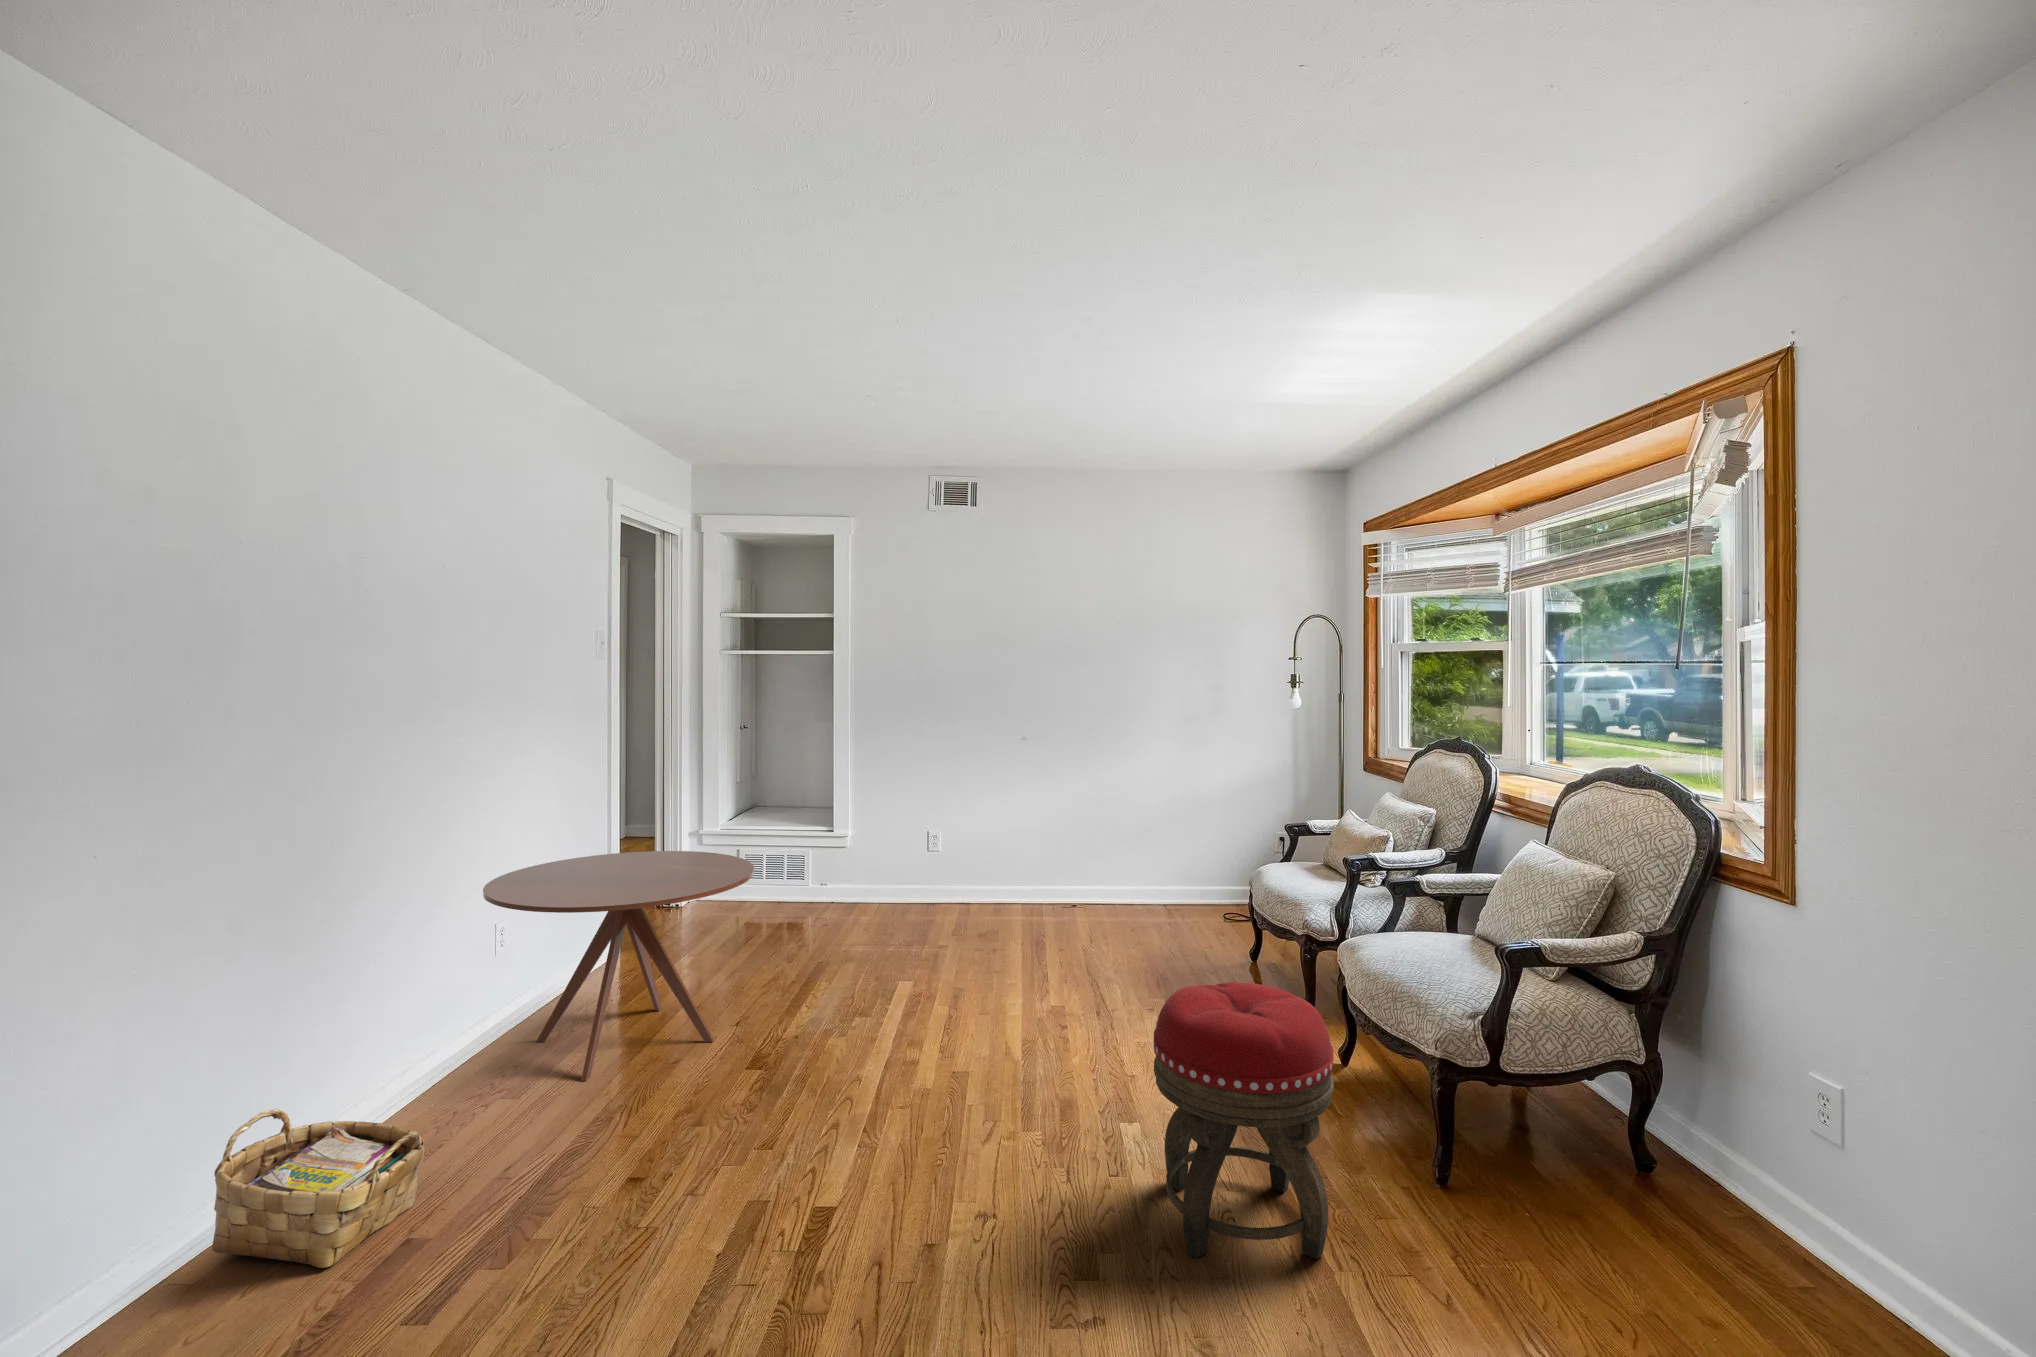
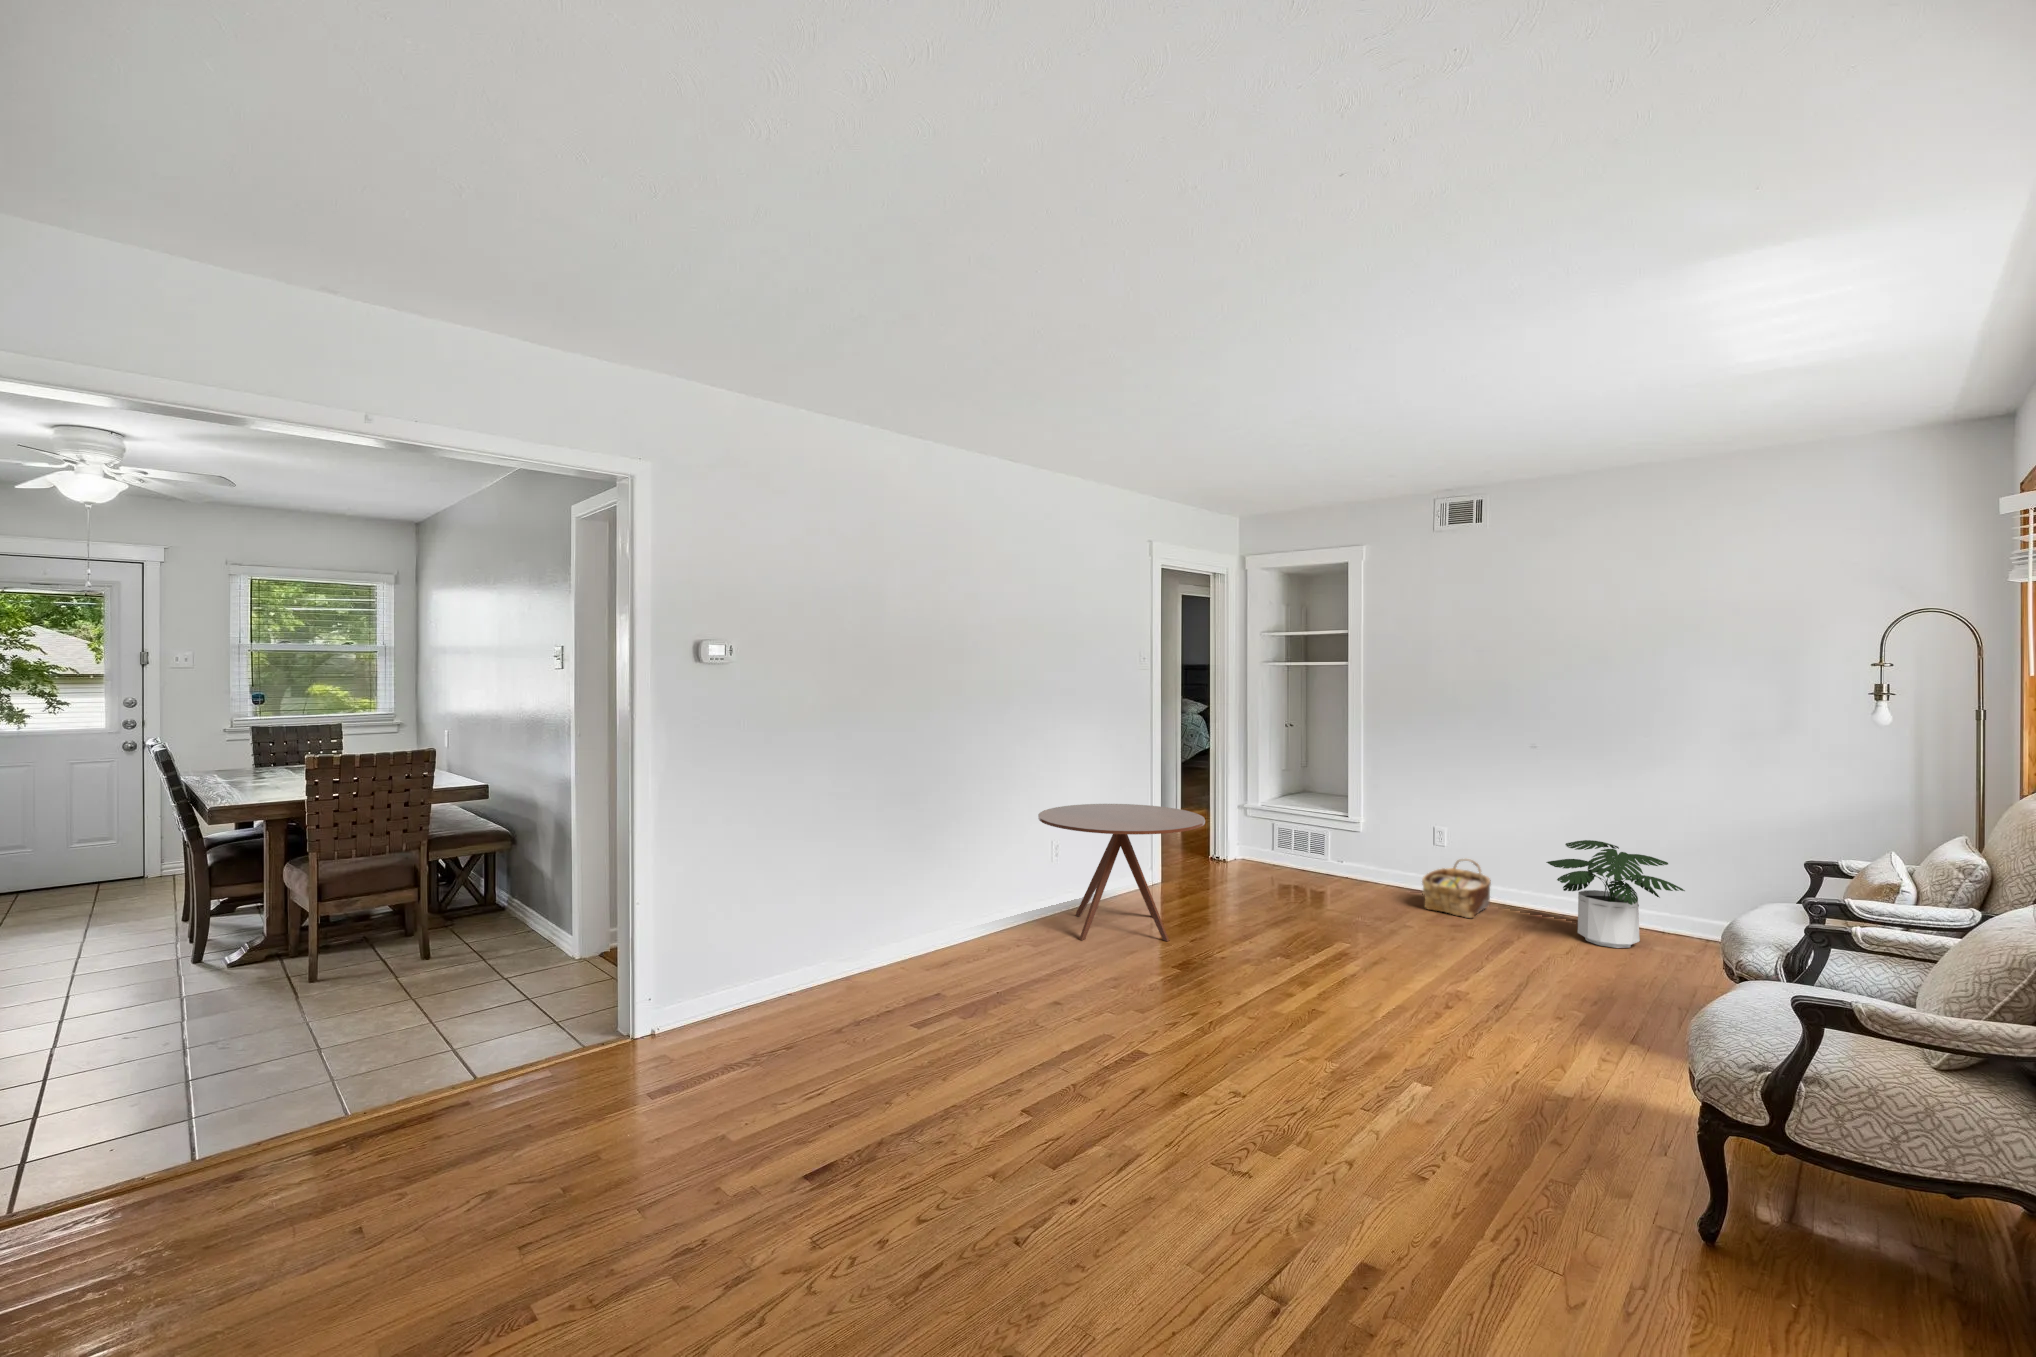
potted plant: none [1044,823,1160,922] -> present [1546,840,1685,948]
footstool: present [1154,982,1334,1259] -> none [1345,949,1514,1200]
woven basket: present [212,1109,424,1268] -> present [1422,859,1491,918]

